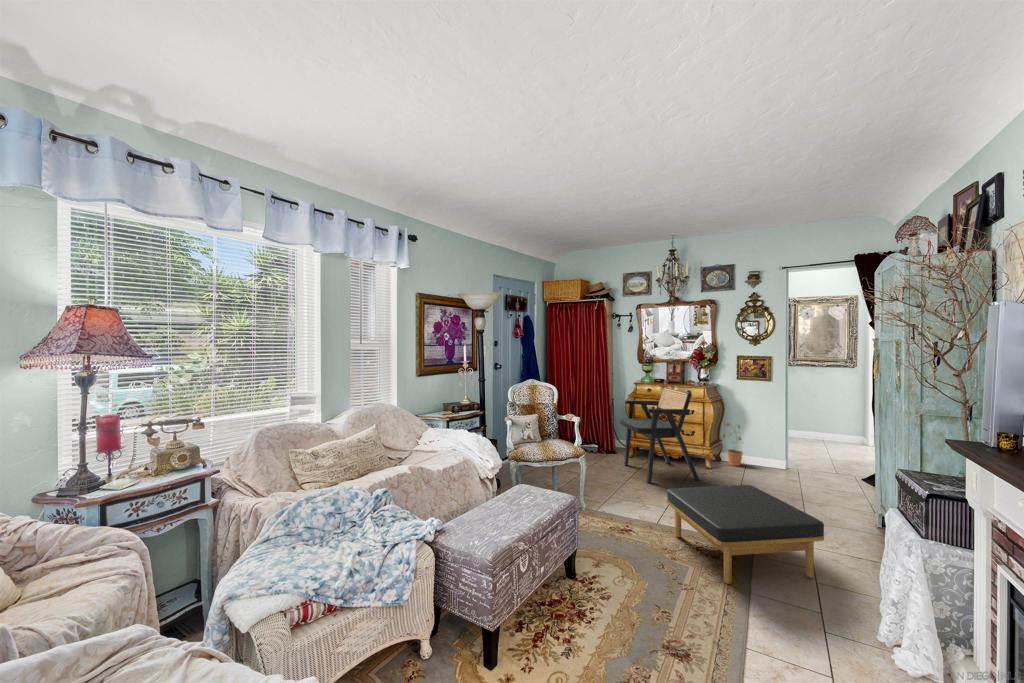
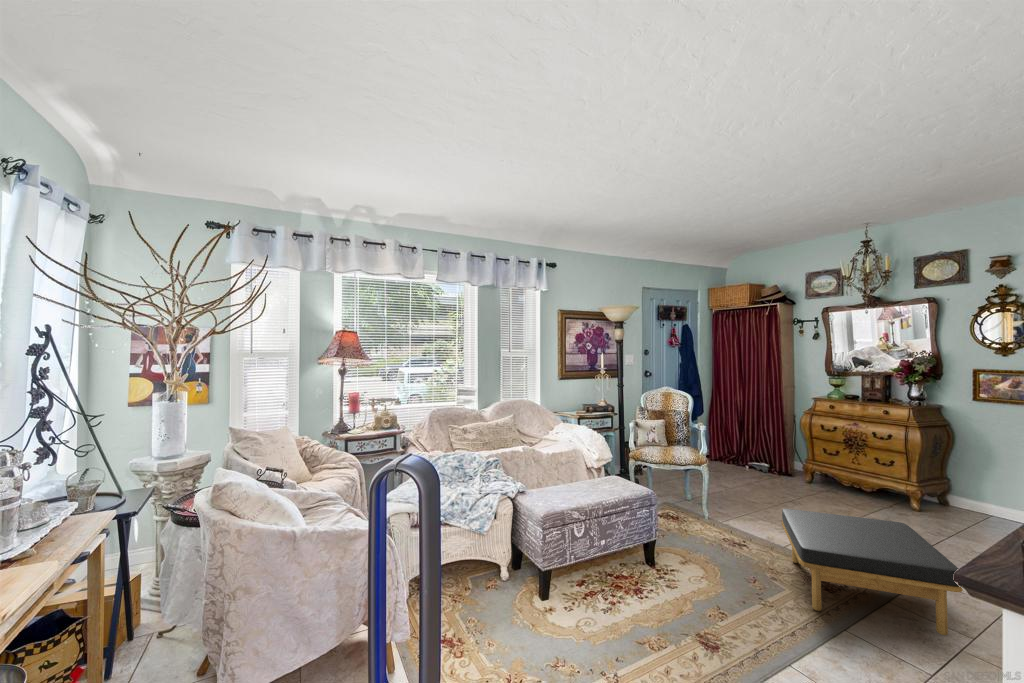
armchair: present [620,387,699,483] -> none [784,405,886,521]
potted plant: present [723,423,743,466] -> none [942,456,984,516]

